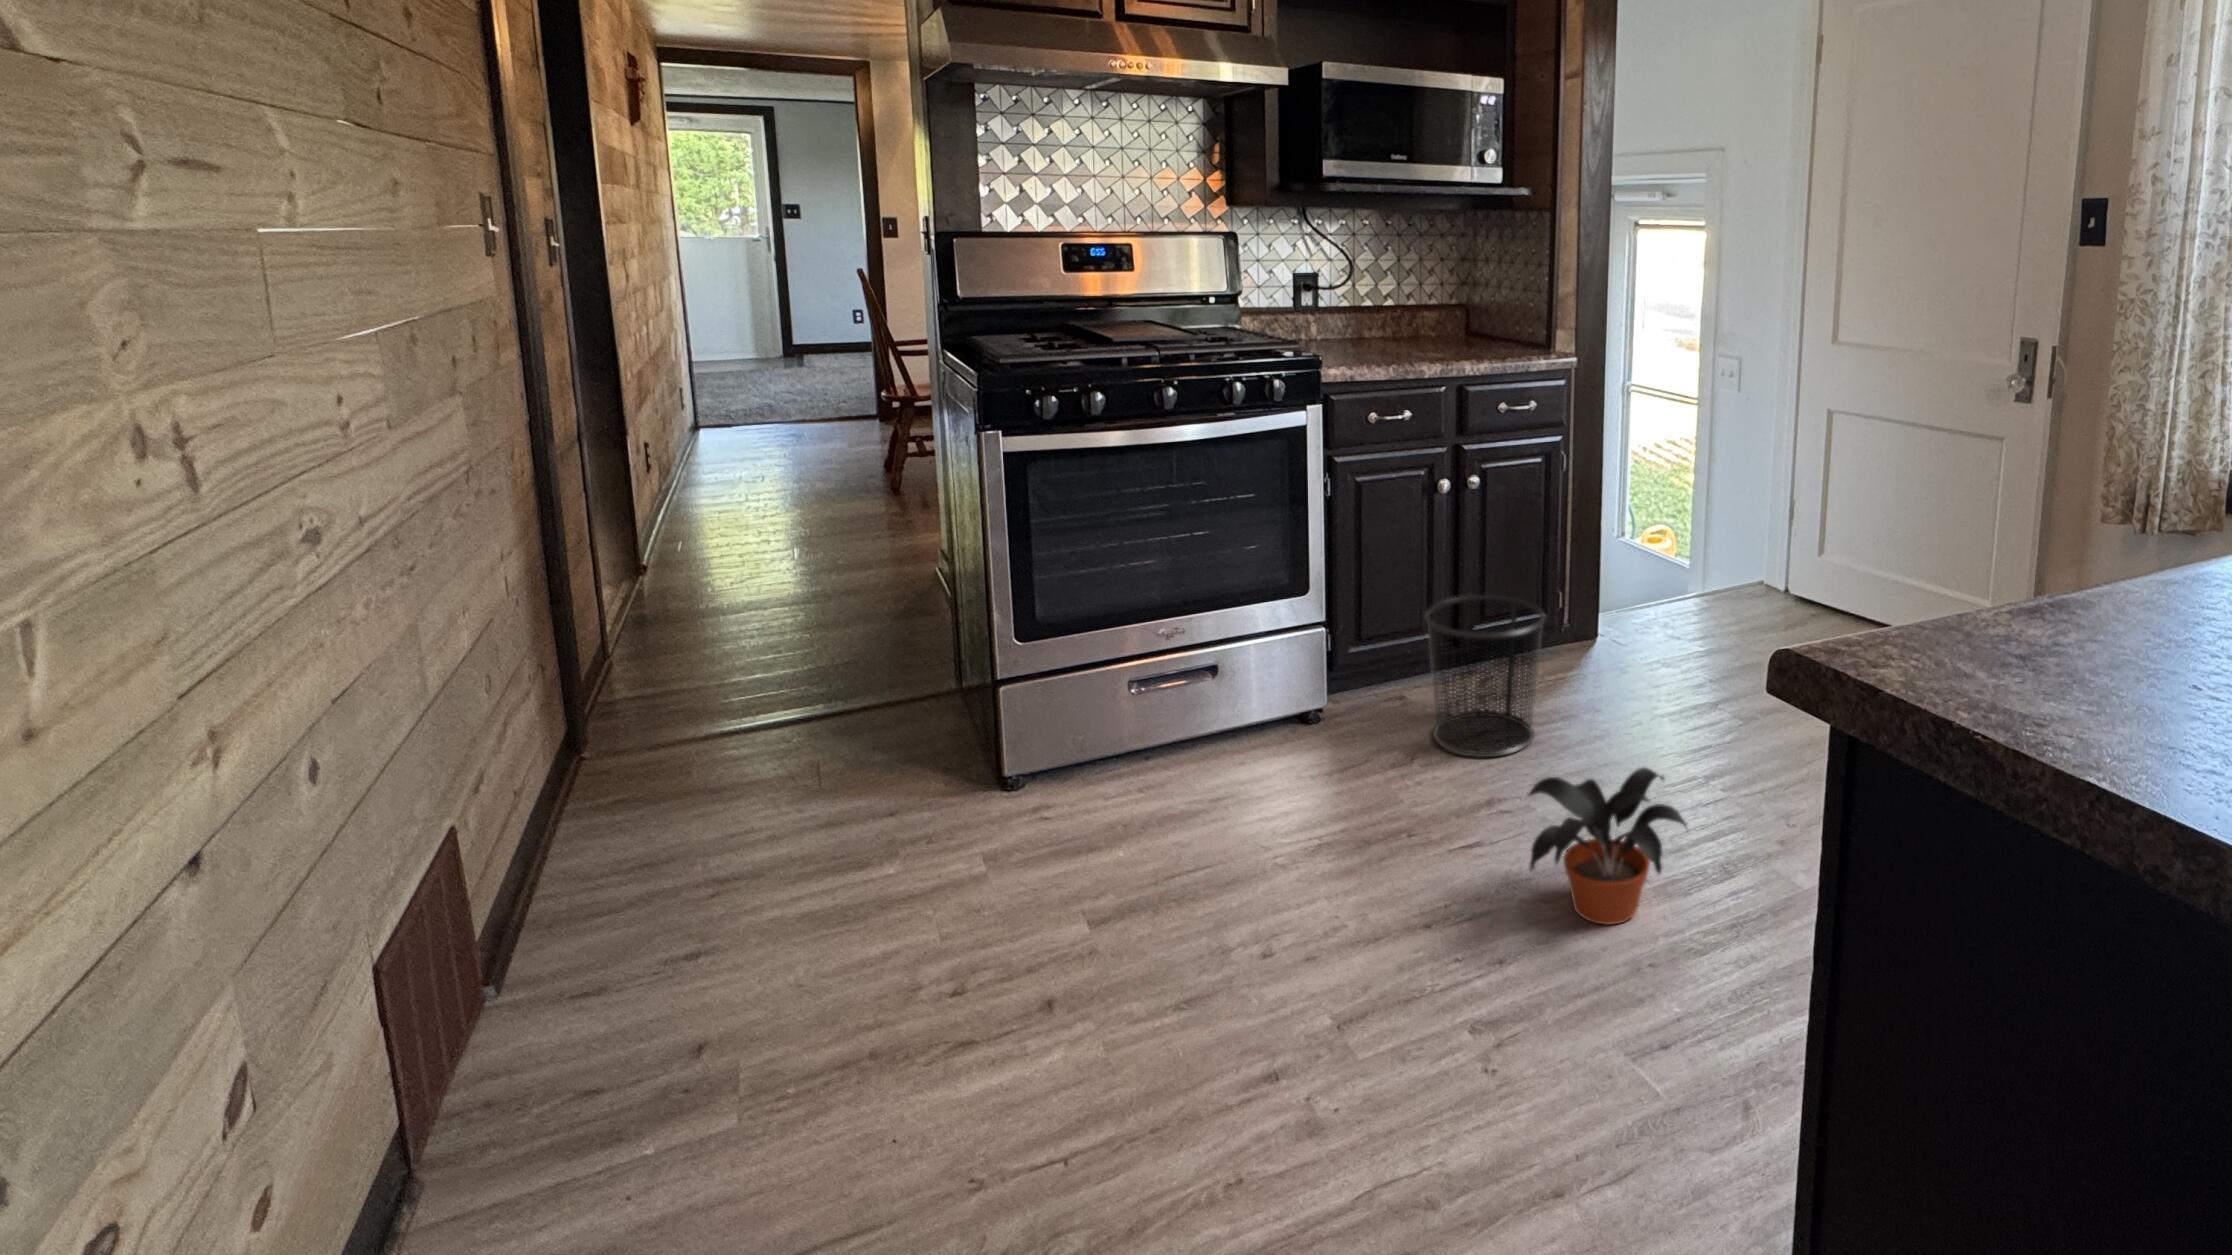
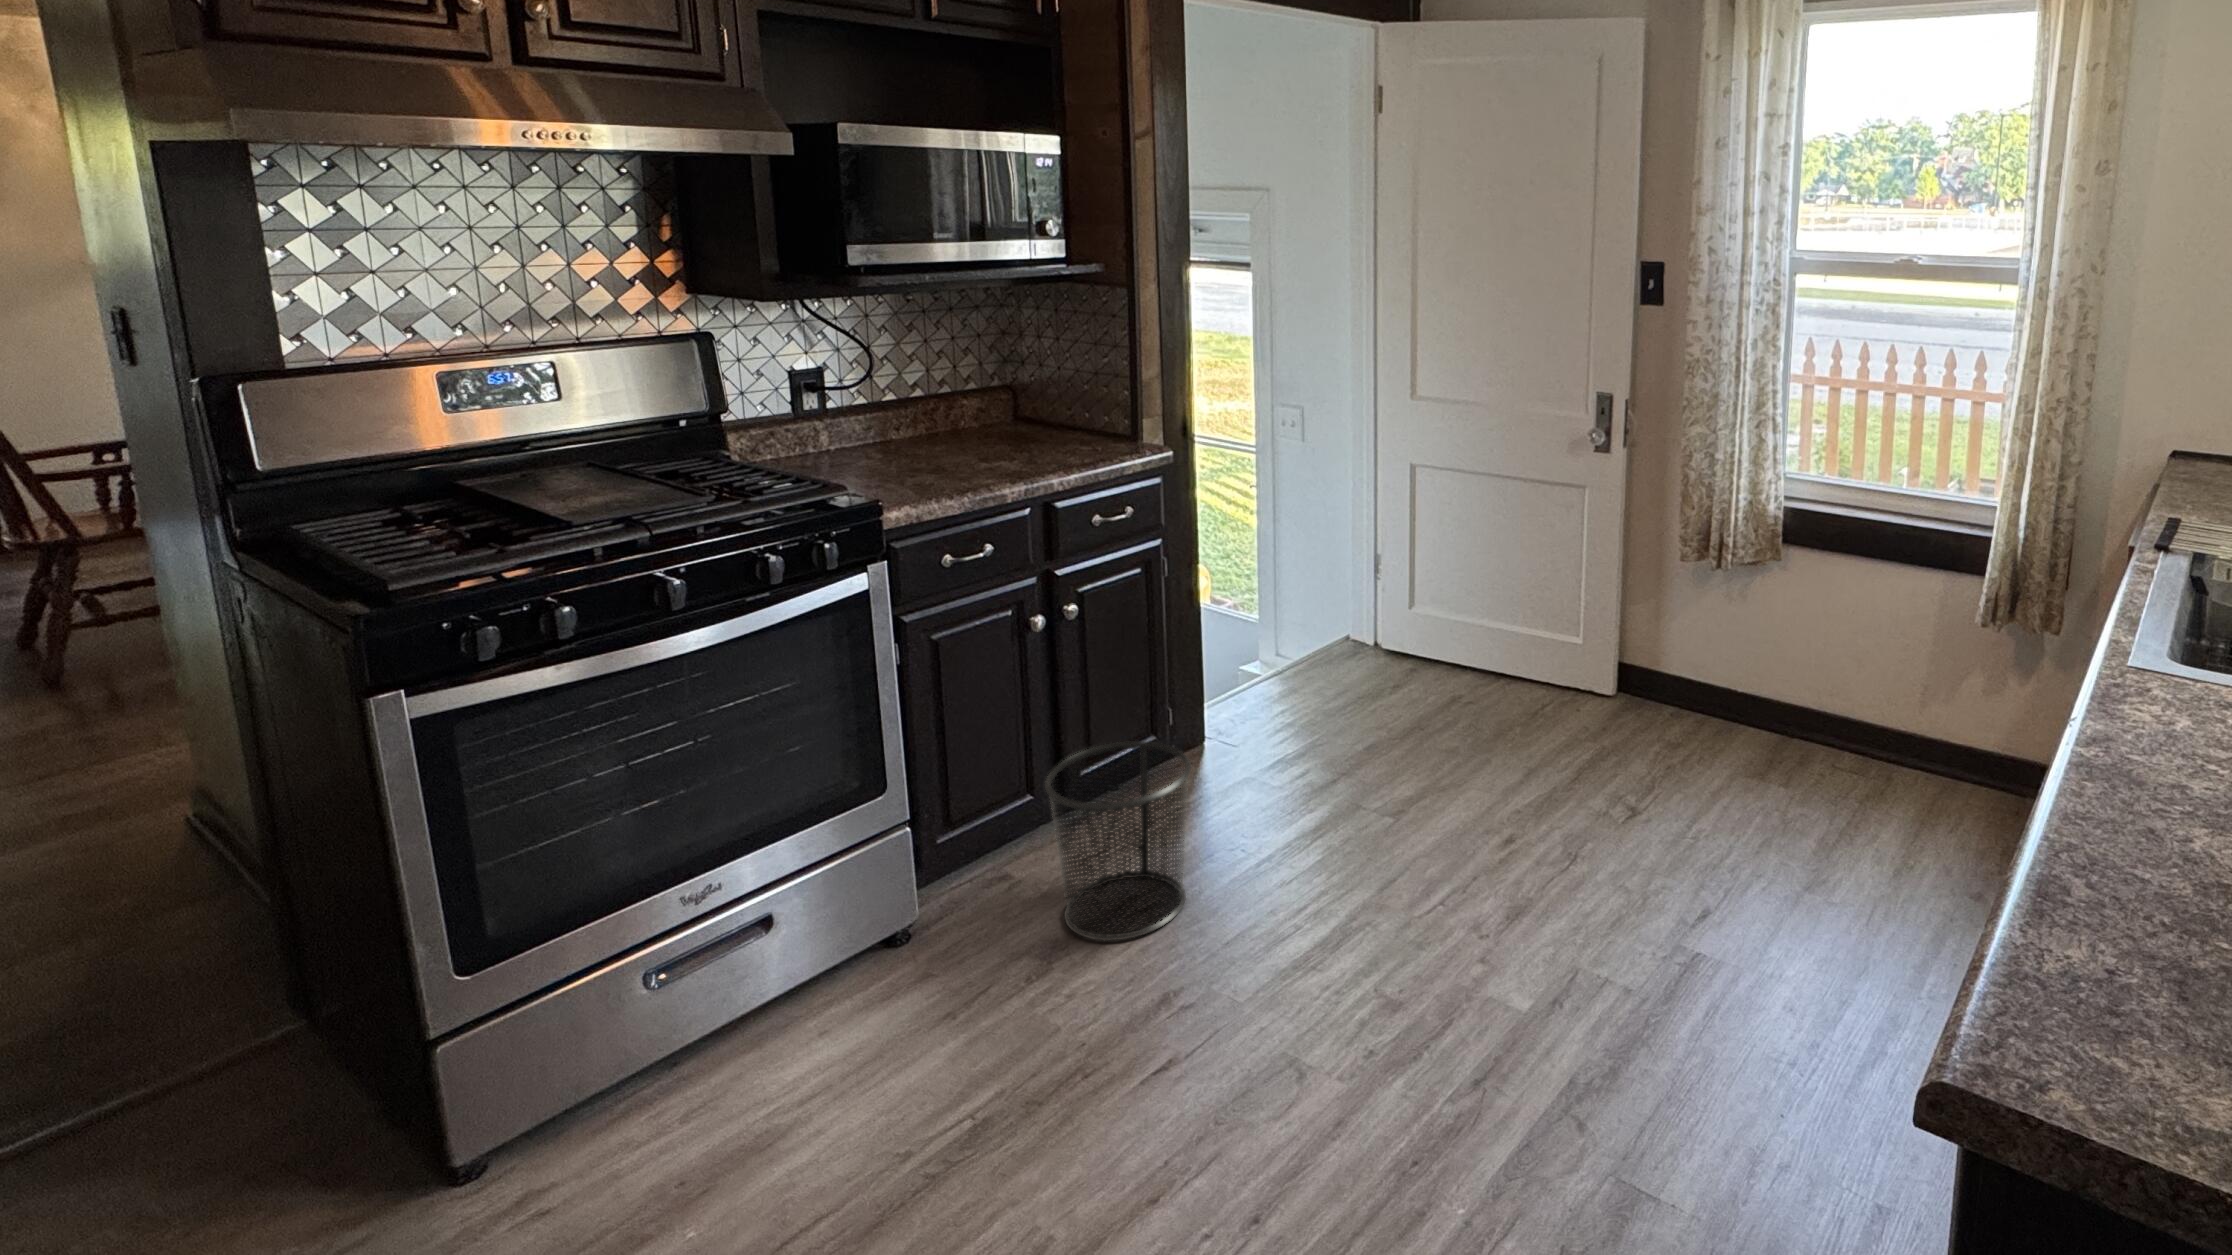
potted plant: present [1529,767,1687,925] -> none [1239,929,1422,1120]

